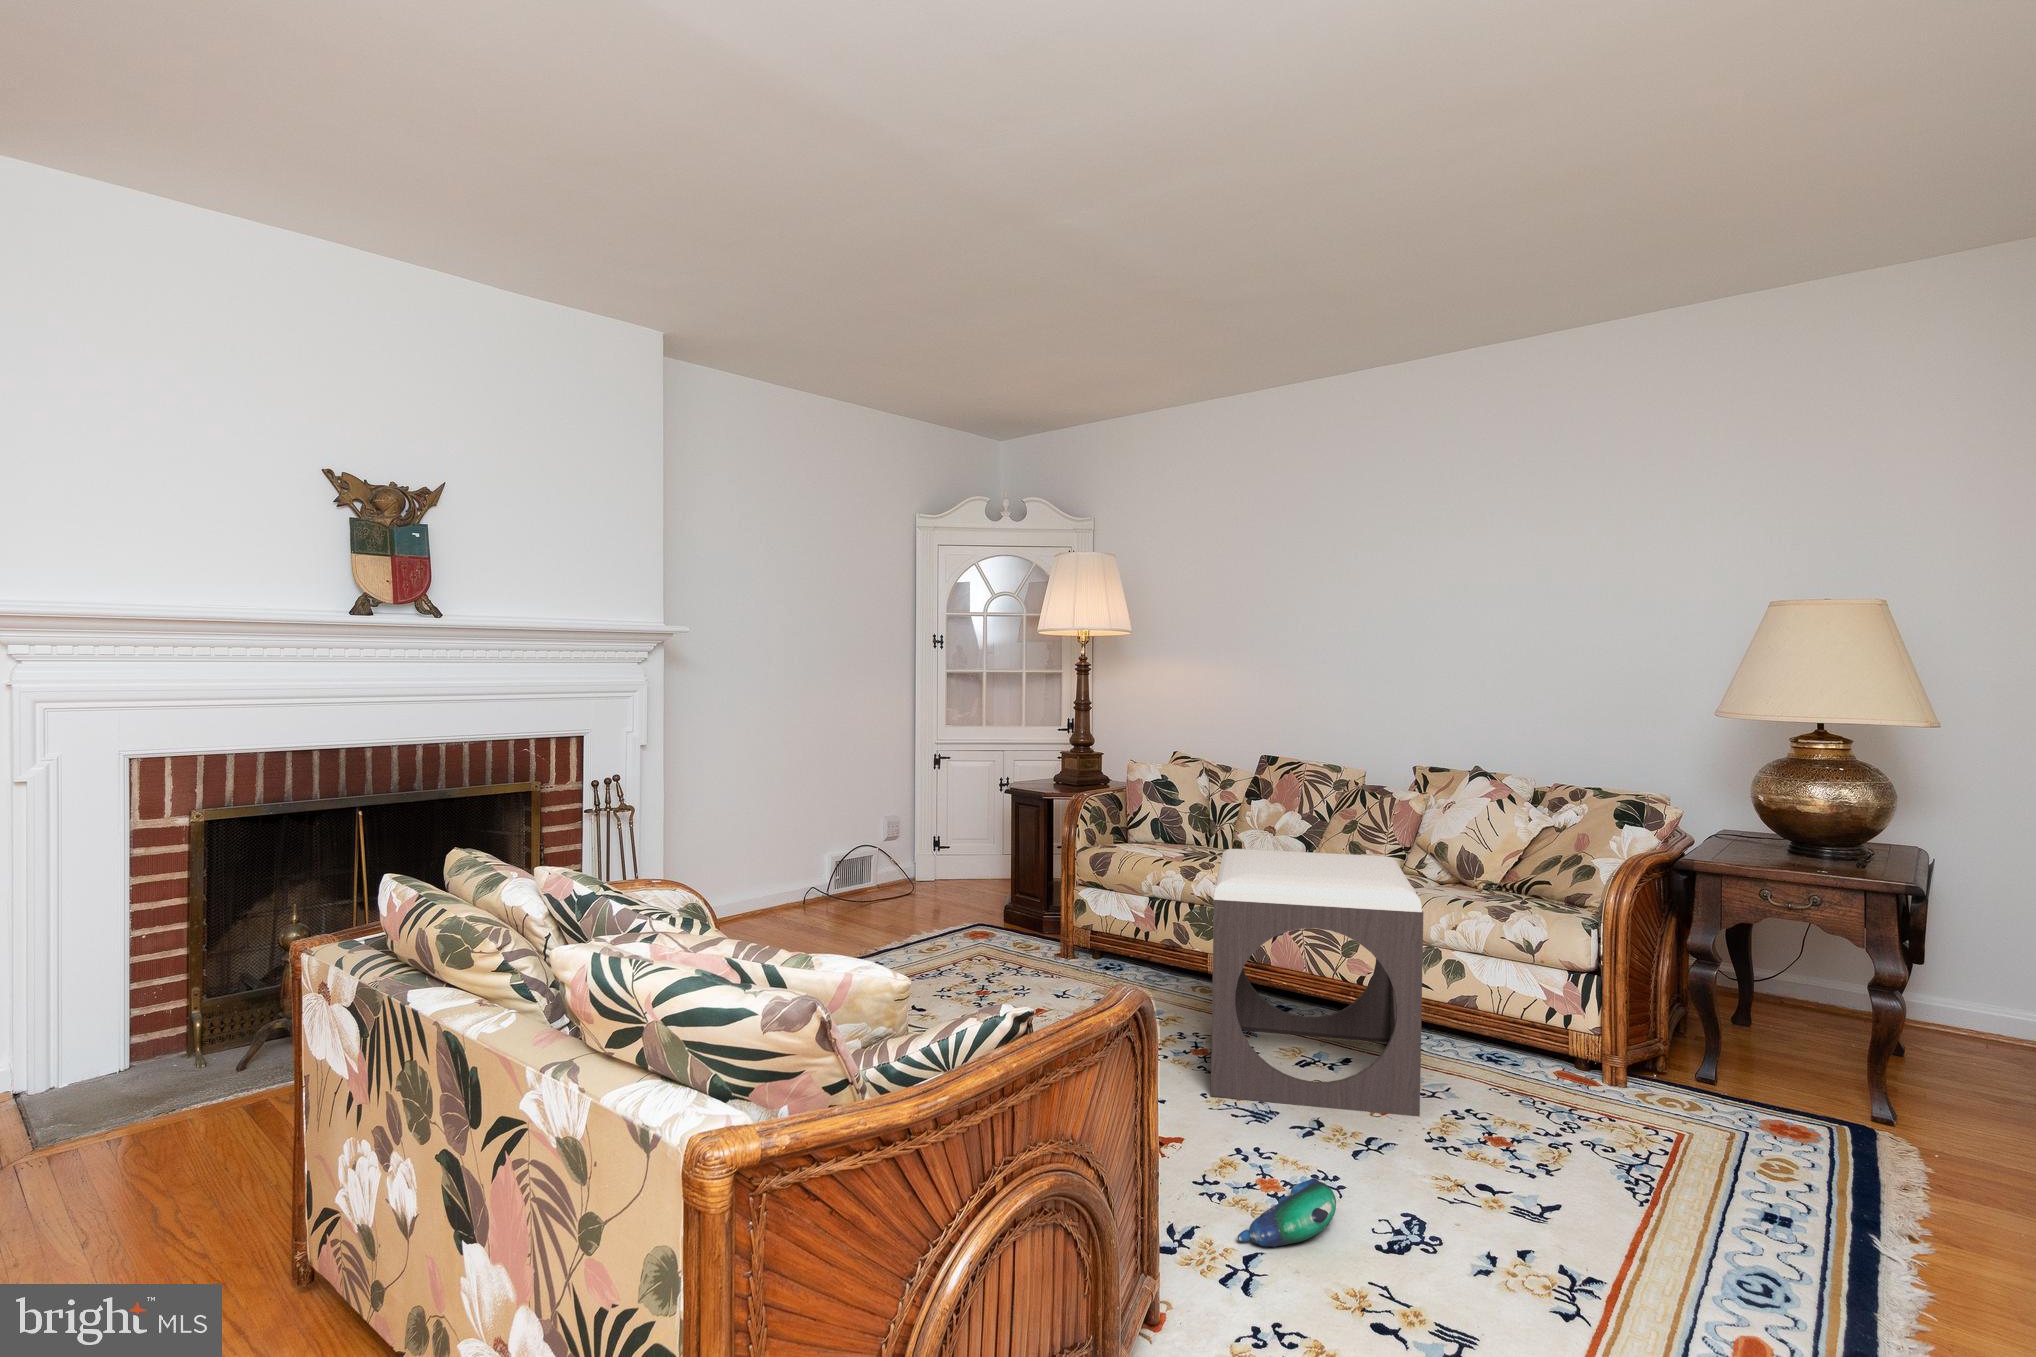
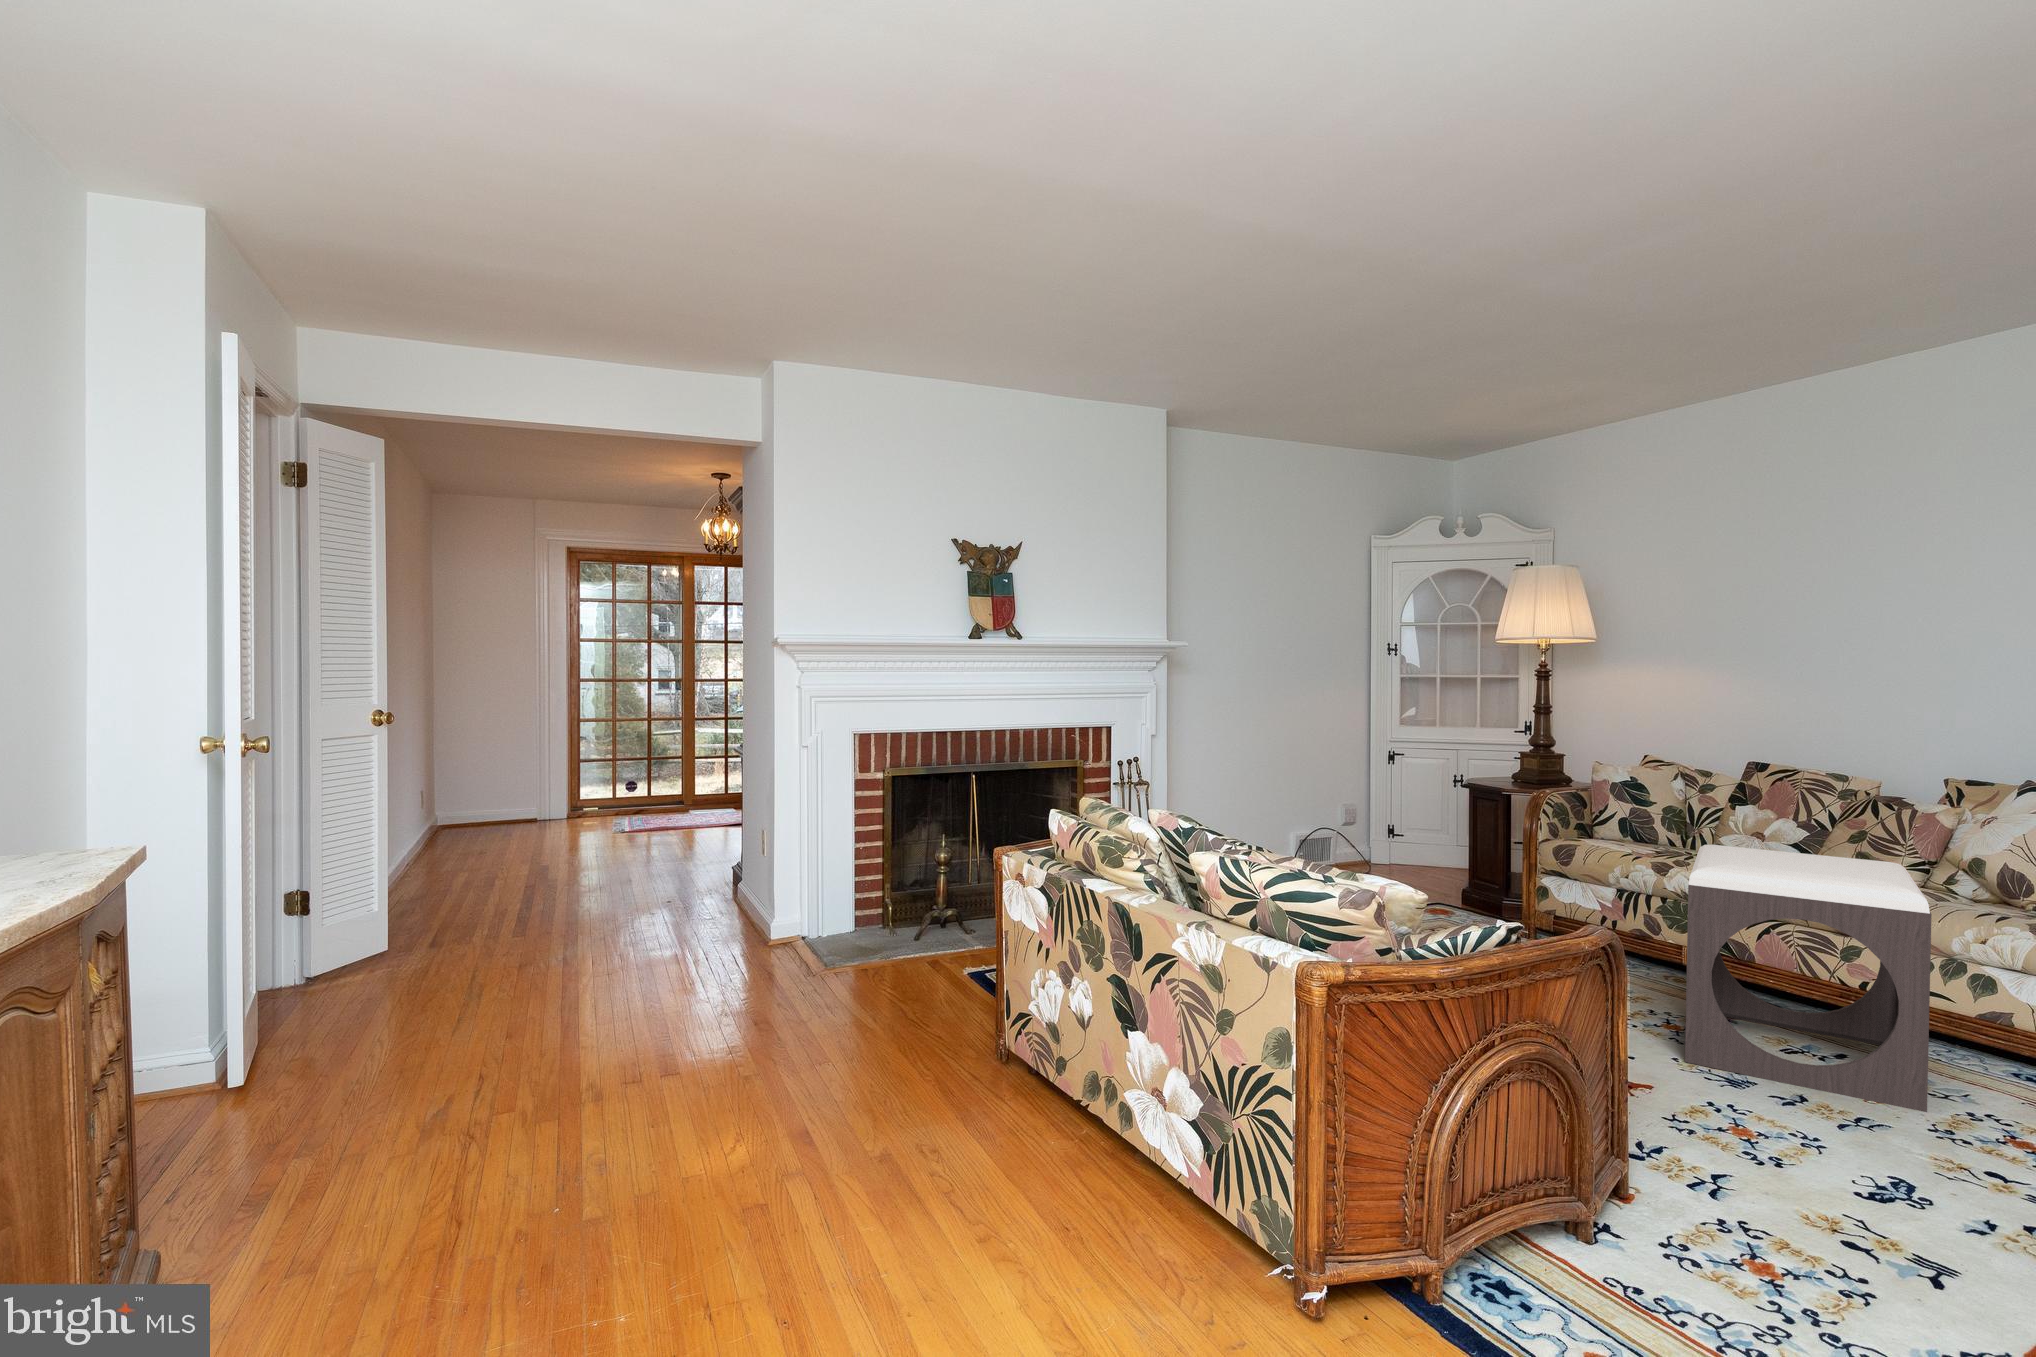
plush toy: present [1237,1178,1336,1248] -> none [1711,1133,1818,1179]

